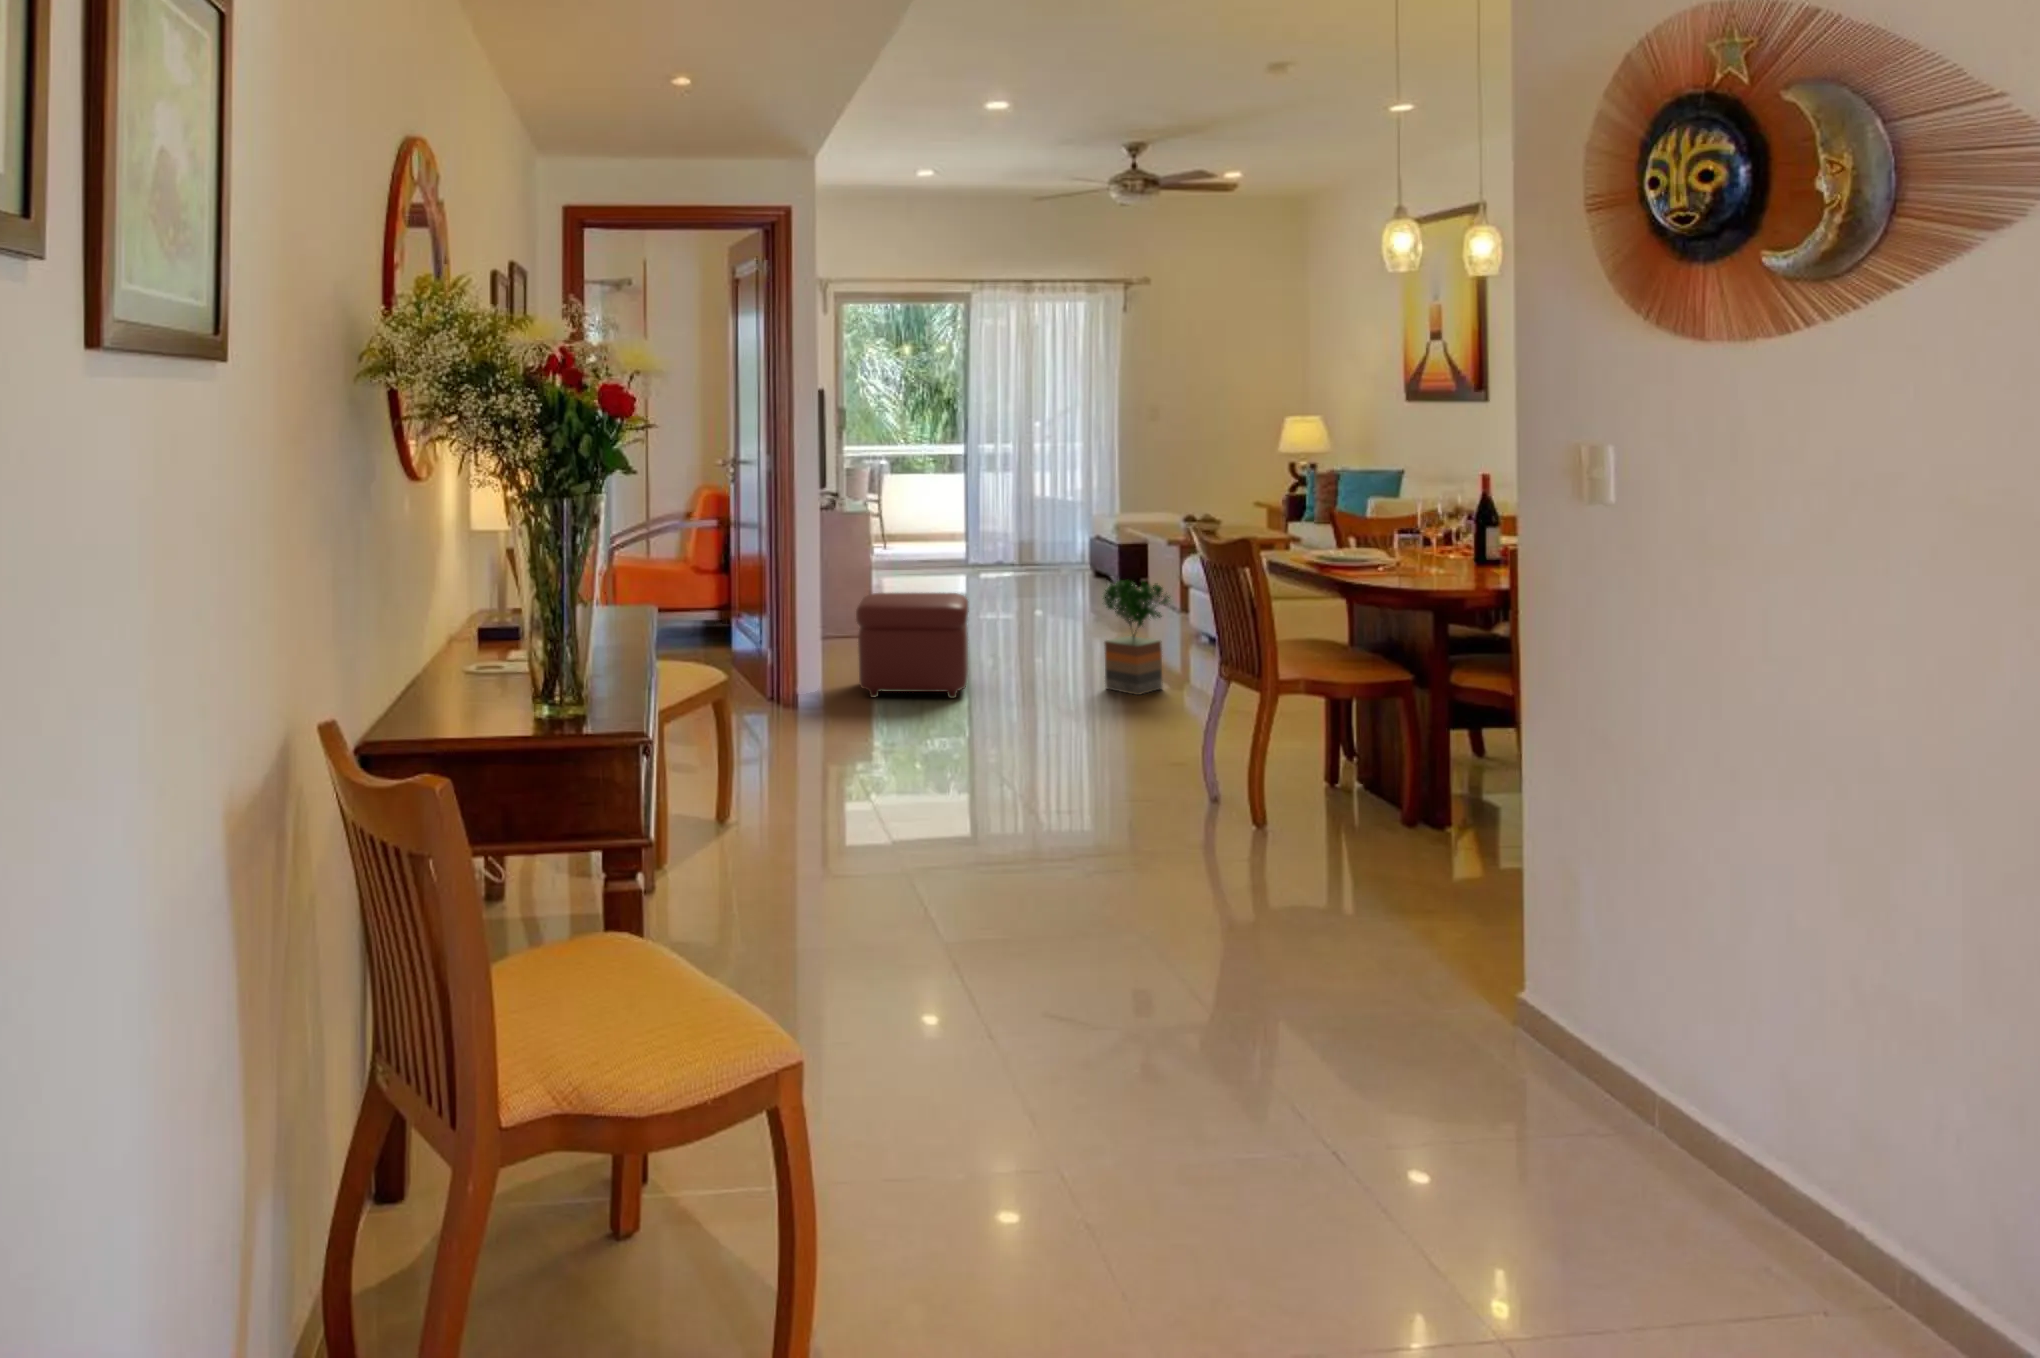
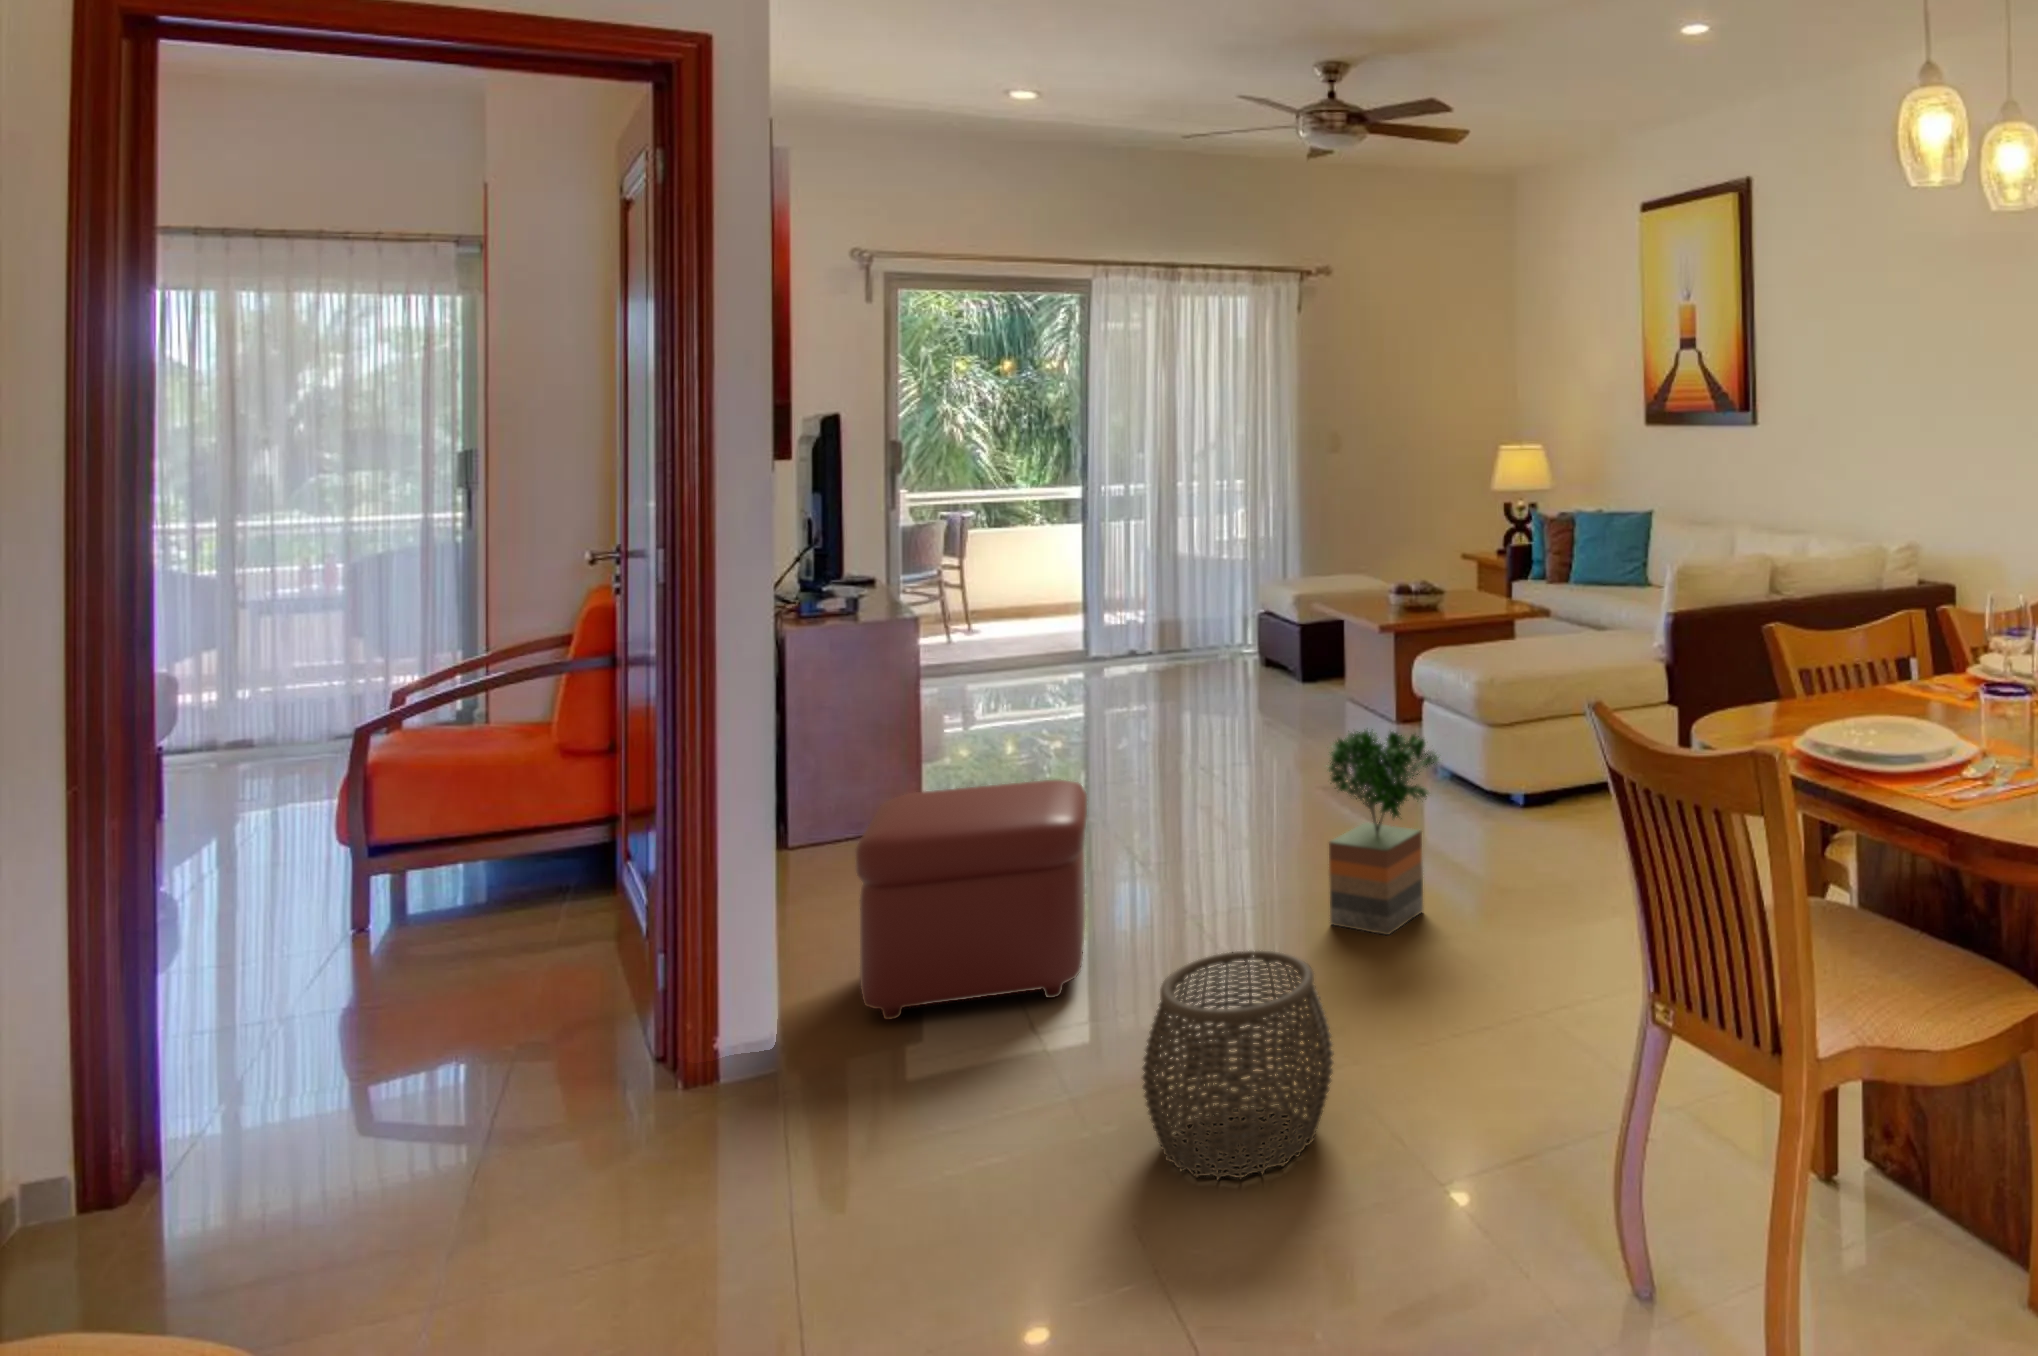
woven basket: none [994,659,1087,752] -> present [1142,950,1333,1180]

